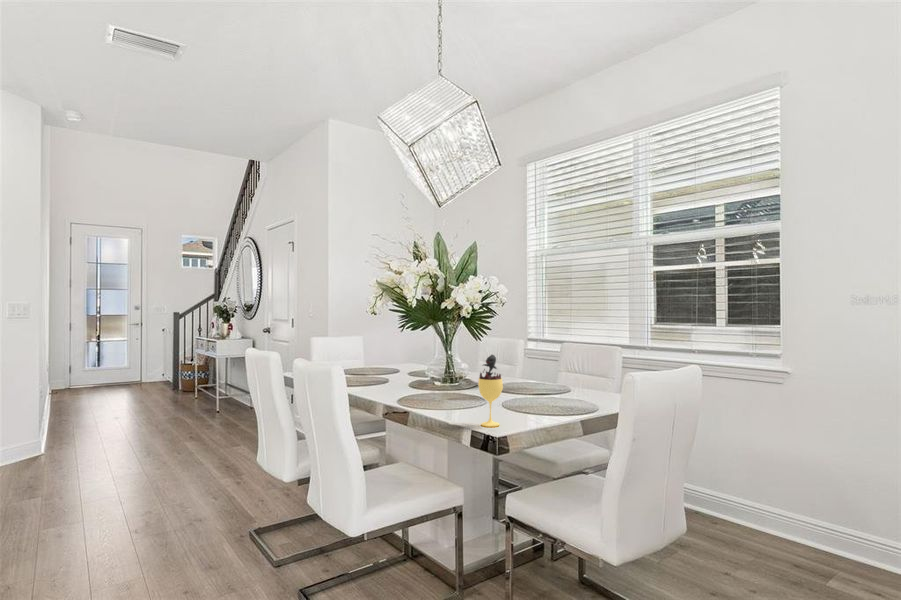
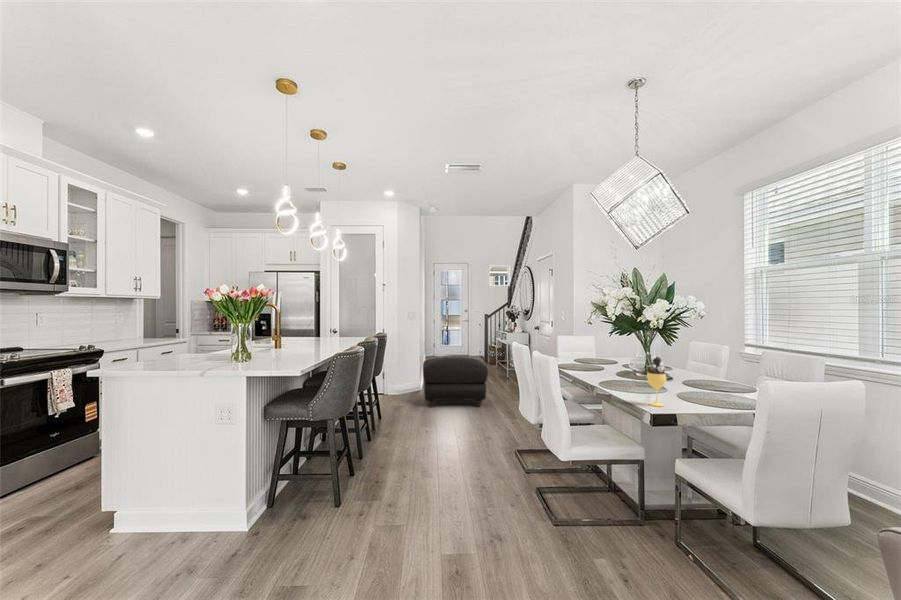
ottoman: none [50,385,189,485] -> present [423,357,488,408]

